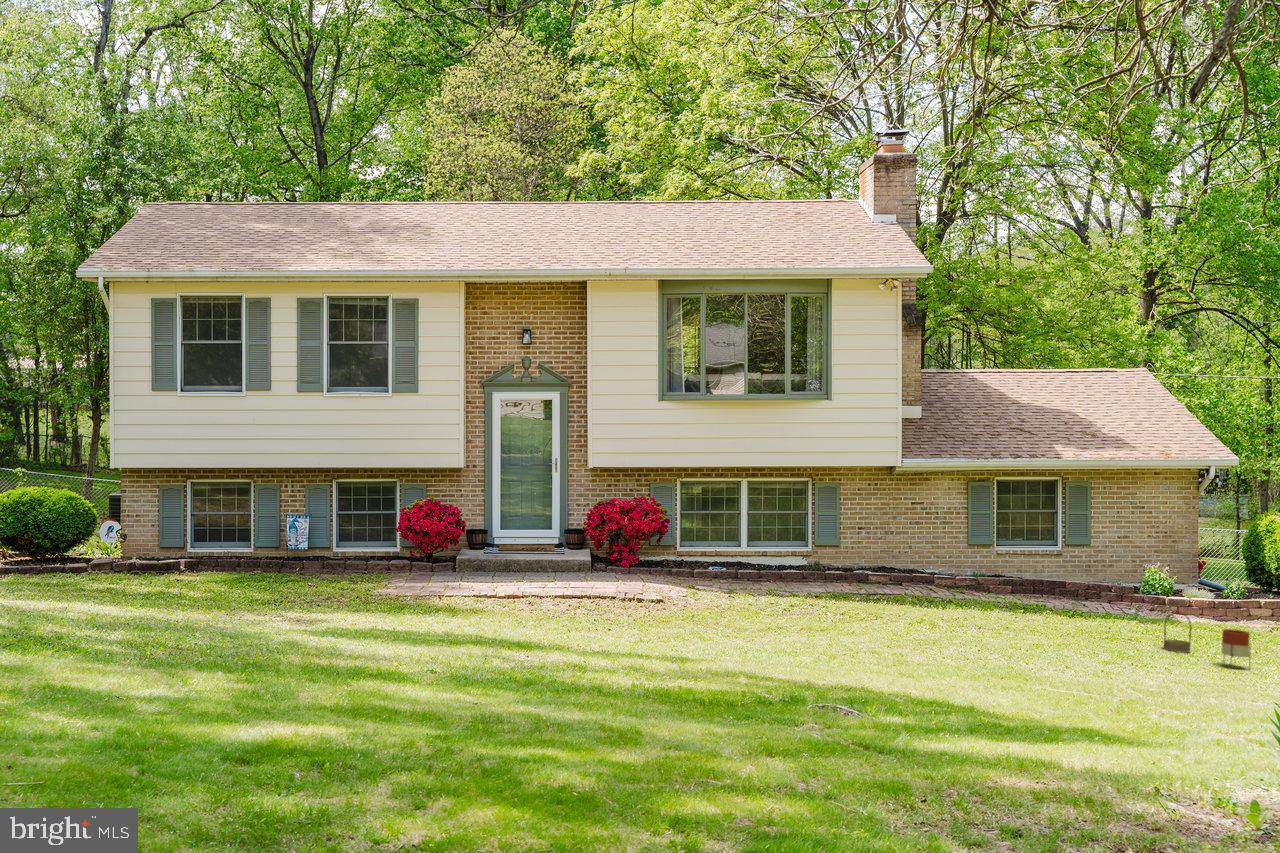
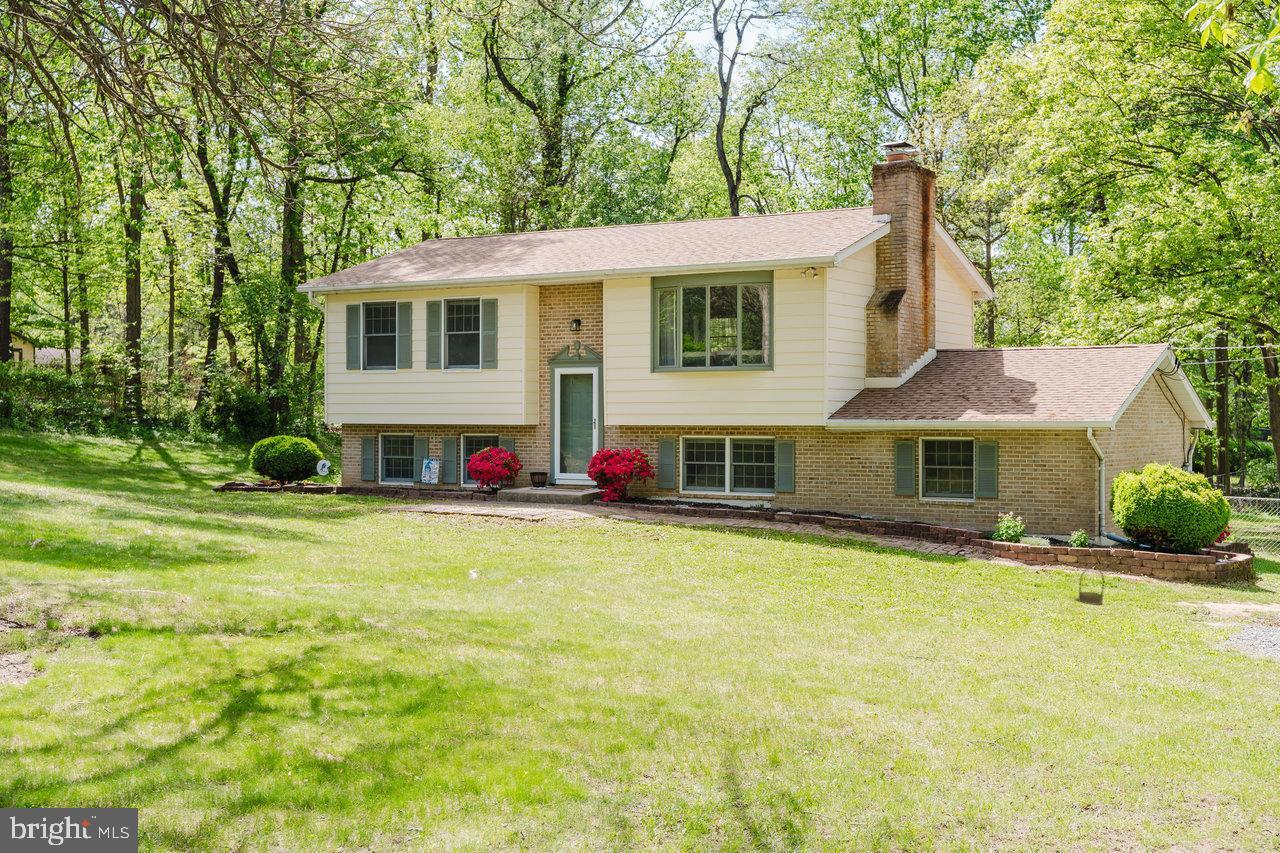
planter: present [1222,629,1251,668] -> none [1132,586,1158,623]

